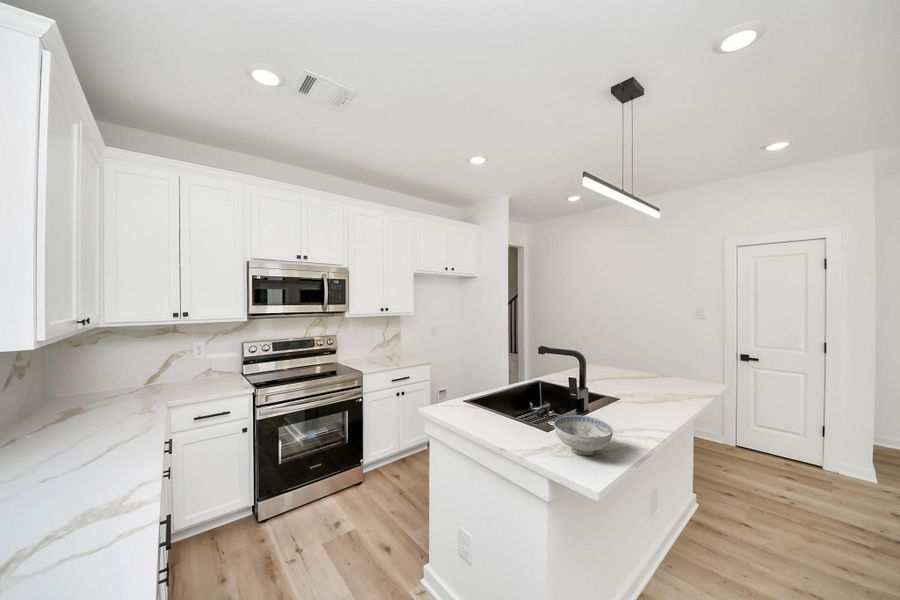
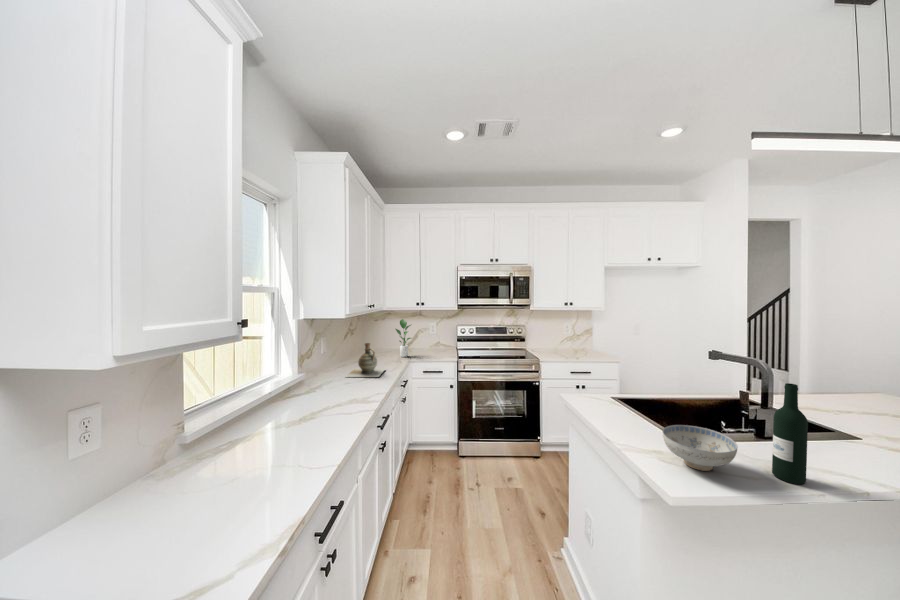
potted plant: none [136,339,173,400] -> present [396,319,411,357]
wine bottle: none [620,366,642,445] -> present [772,383,808,484]
ceramic jug: none [27,388,130,465] -> present [345,343,385,377]

